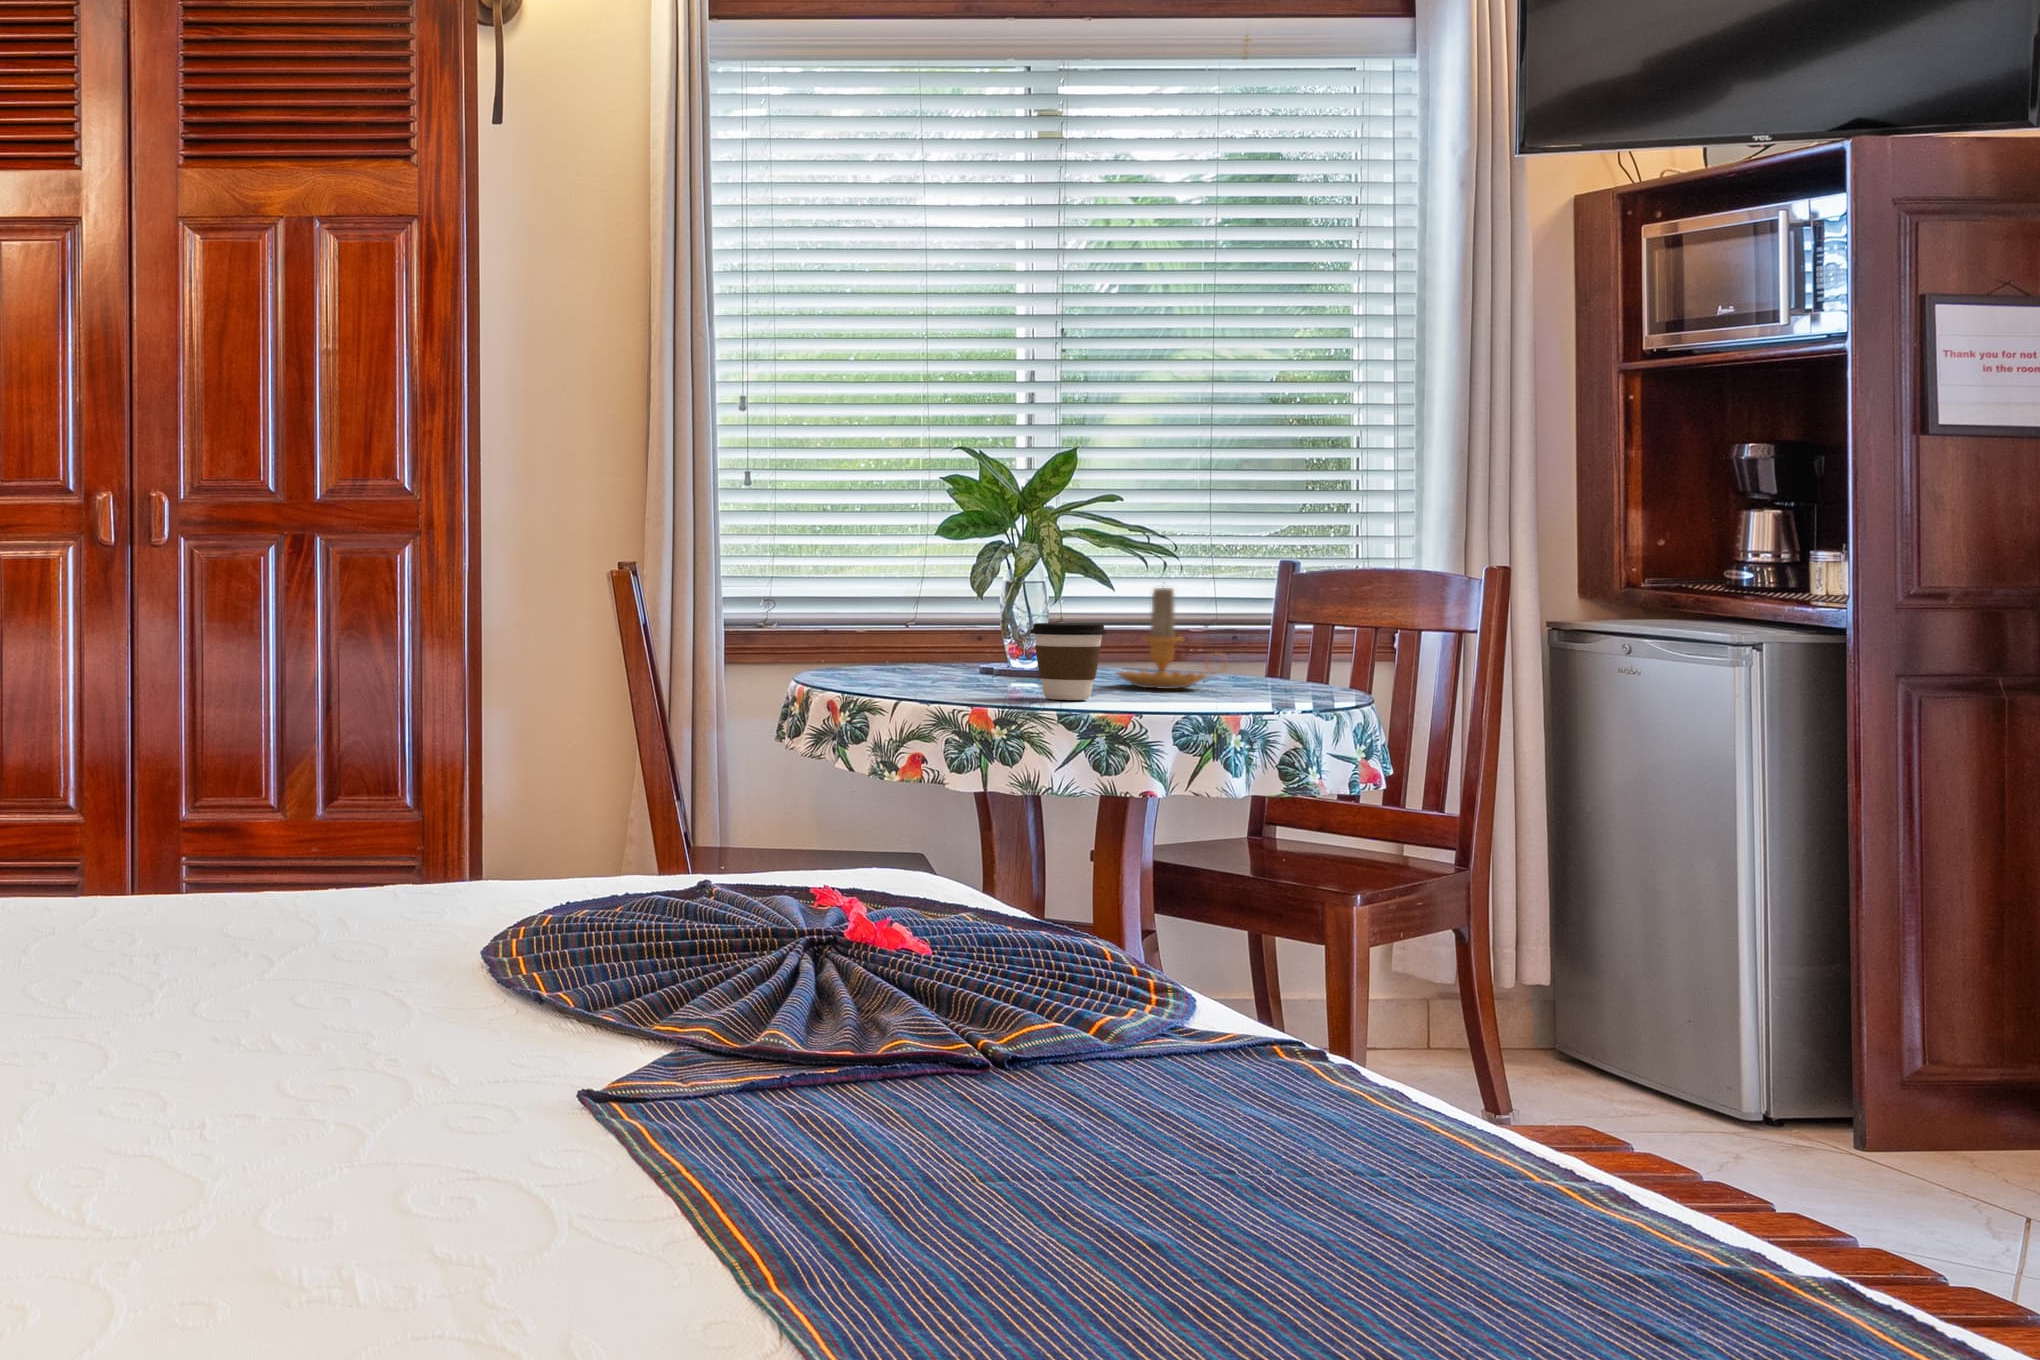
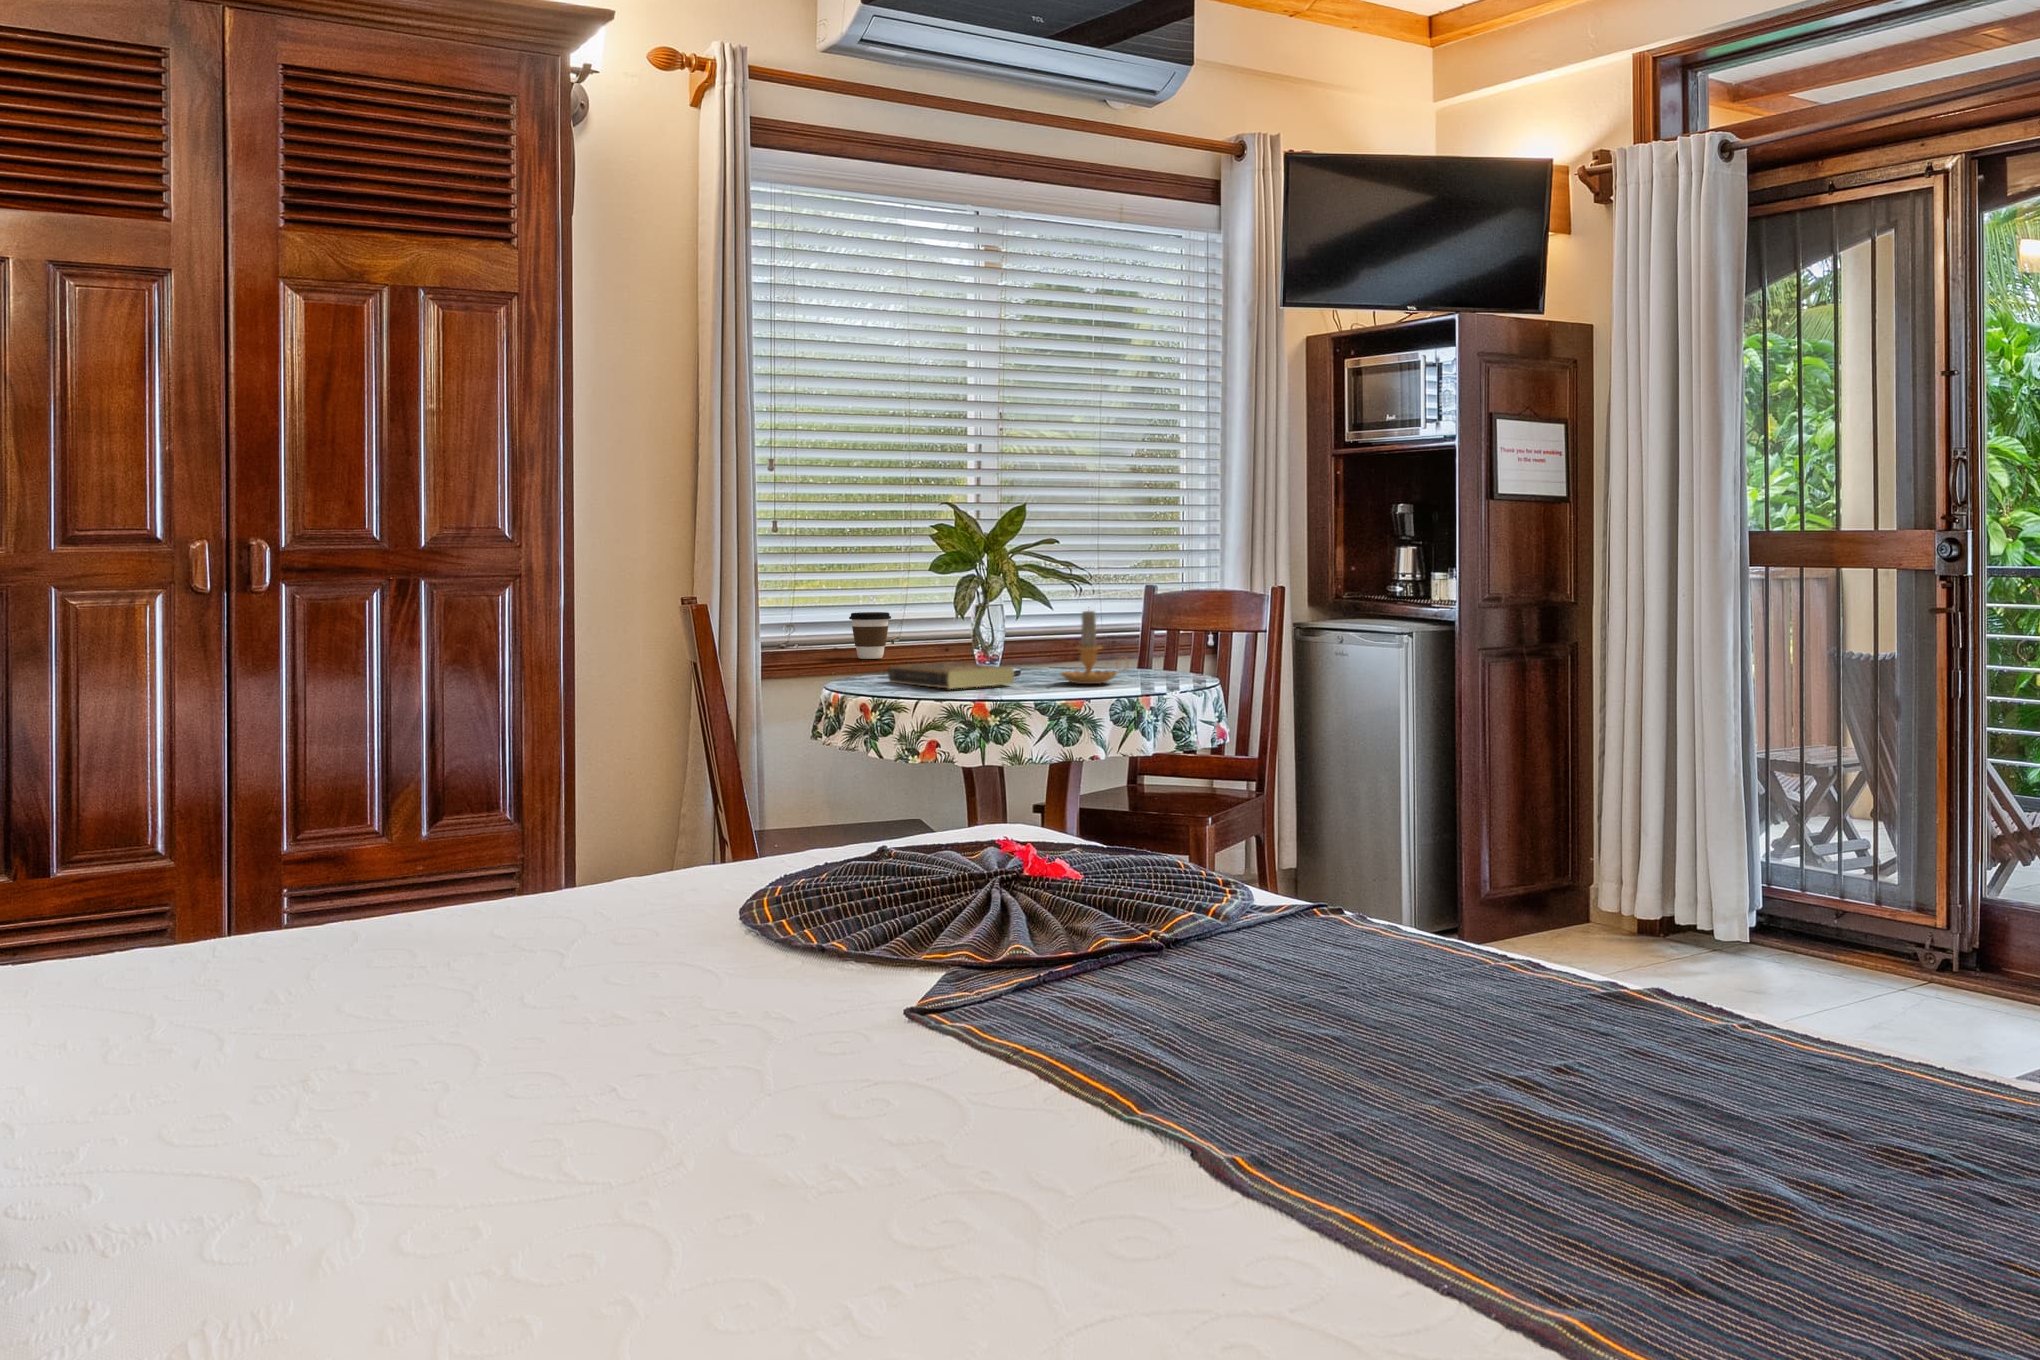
coffee cup: present [1030,623,1107,700] -> present [849,612,891,659]
book: none [869,655,1047,685] -> present [888,662,1014,689]

